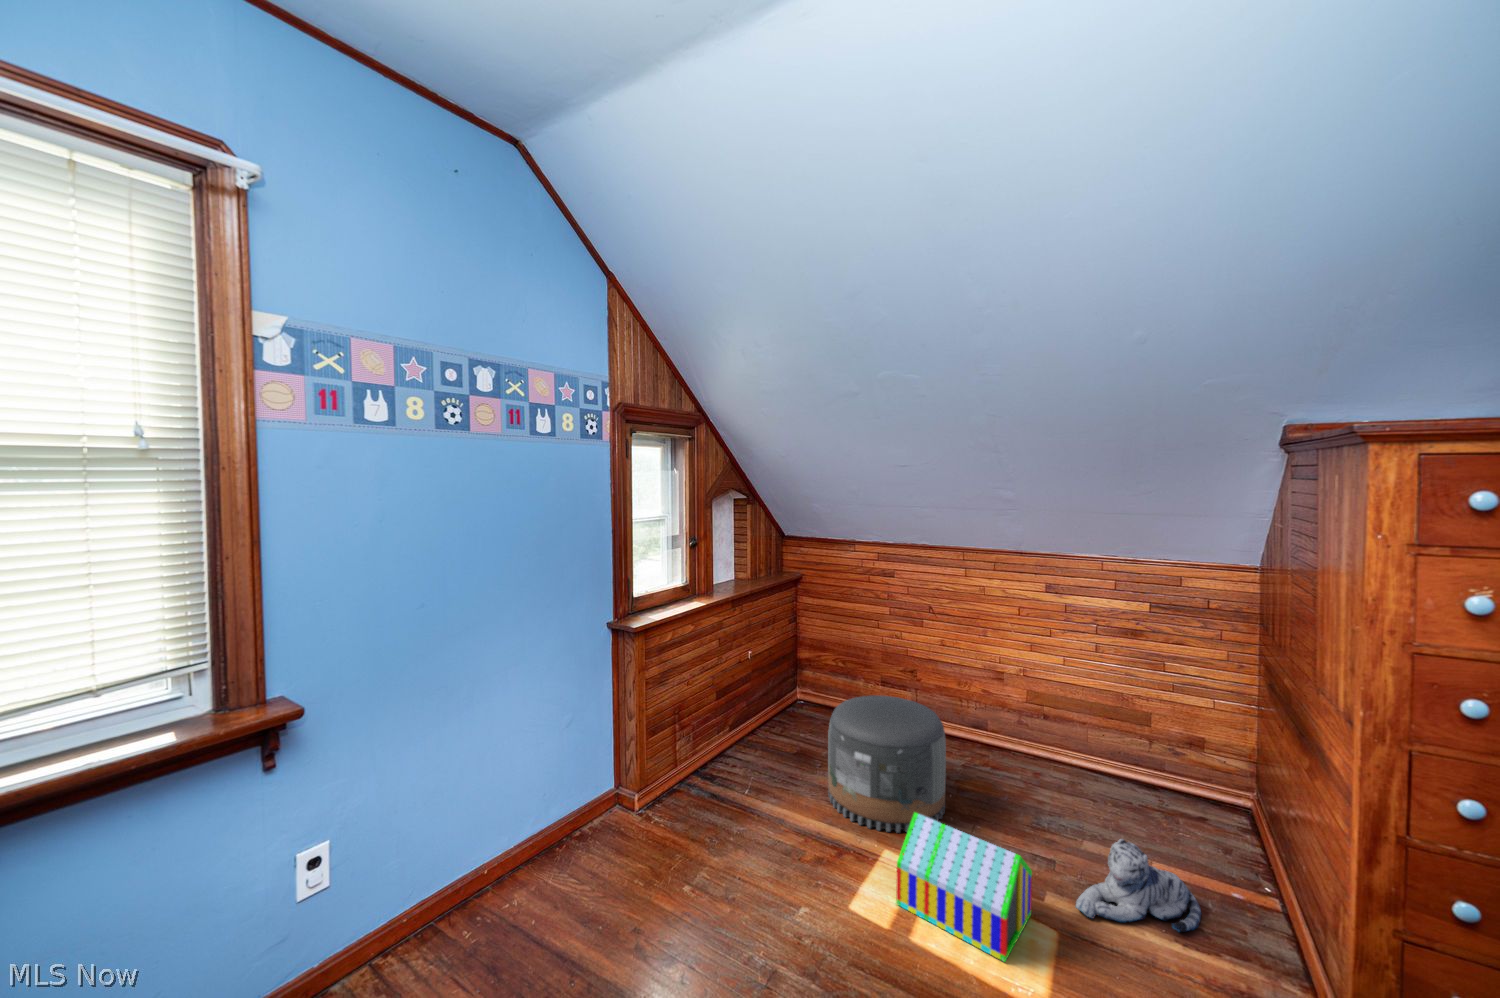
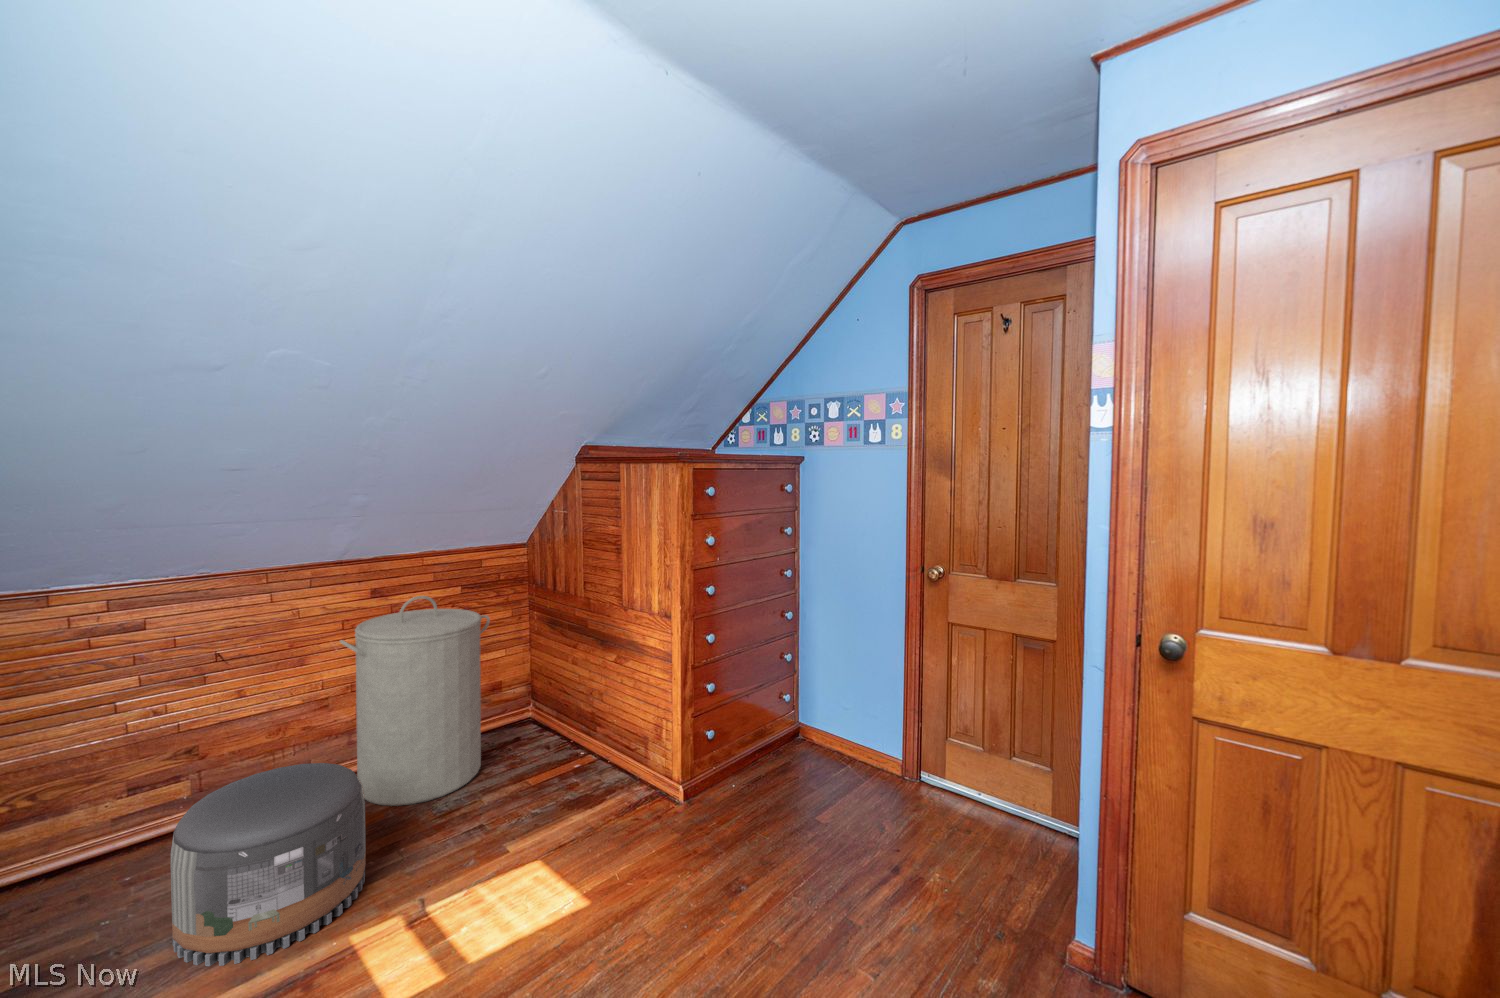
laundry hamper: none [989,597,1152,819] -> present [340,596,490,806]
toy house: present [896,813,1032,962] -> none [408,814,539,957]
plush toy: present [1076,839,1201,932] -> none [525,764,584,838]

